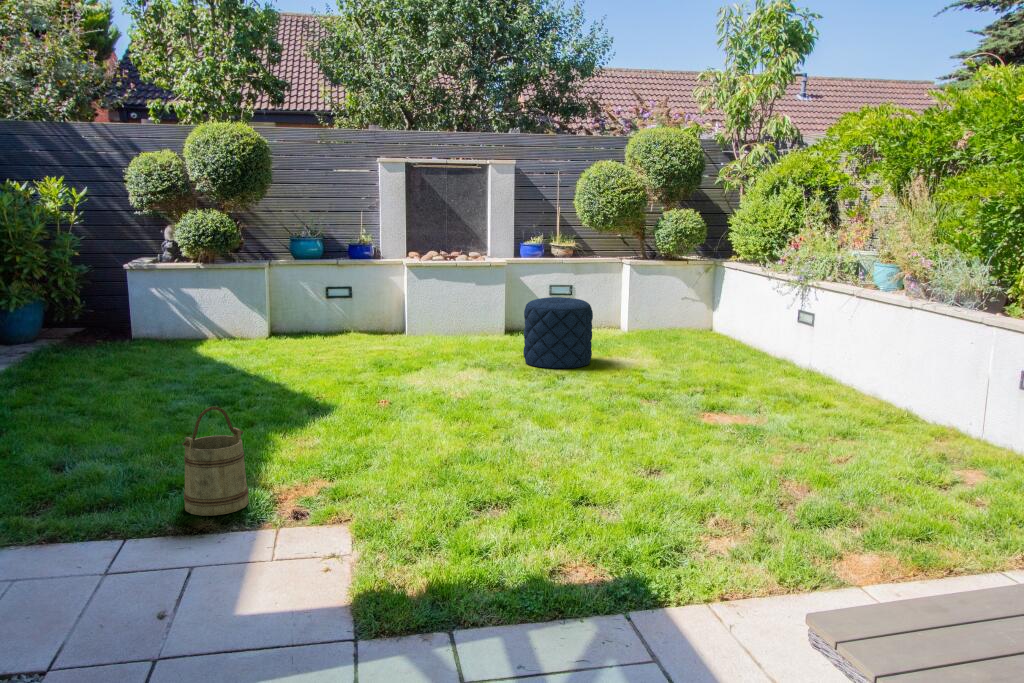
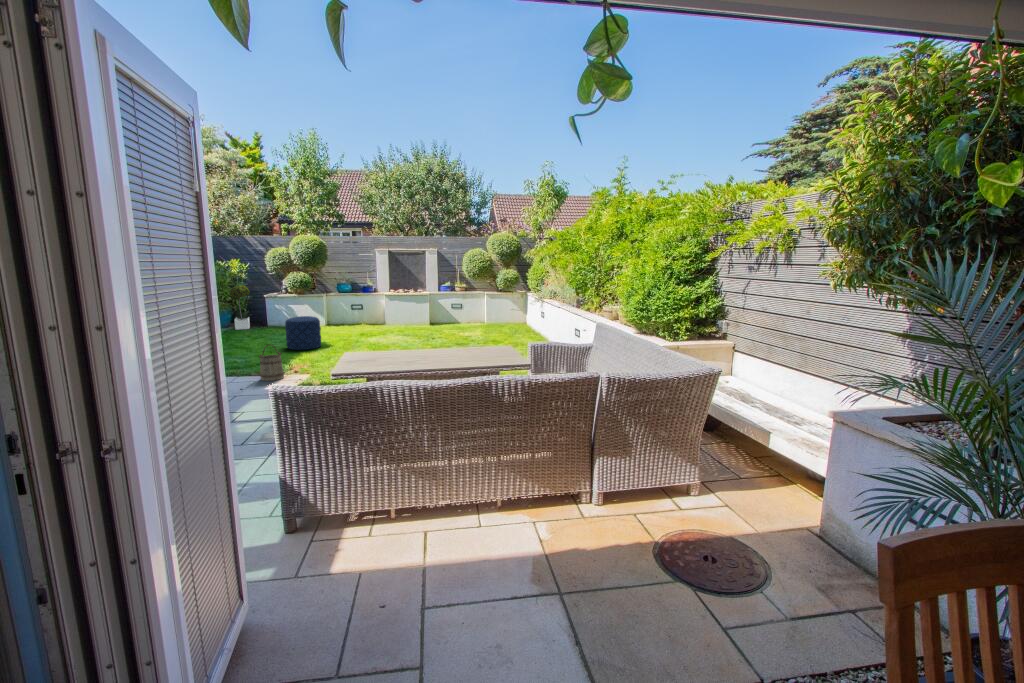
potted tree: none [44,238,93,346] -> present [230,285,250,330]
pouf: present [523,297,593,368] -> present [285,316,321,350]

